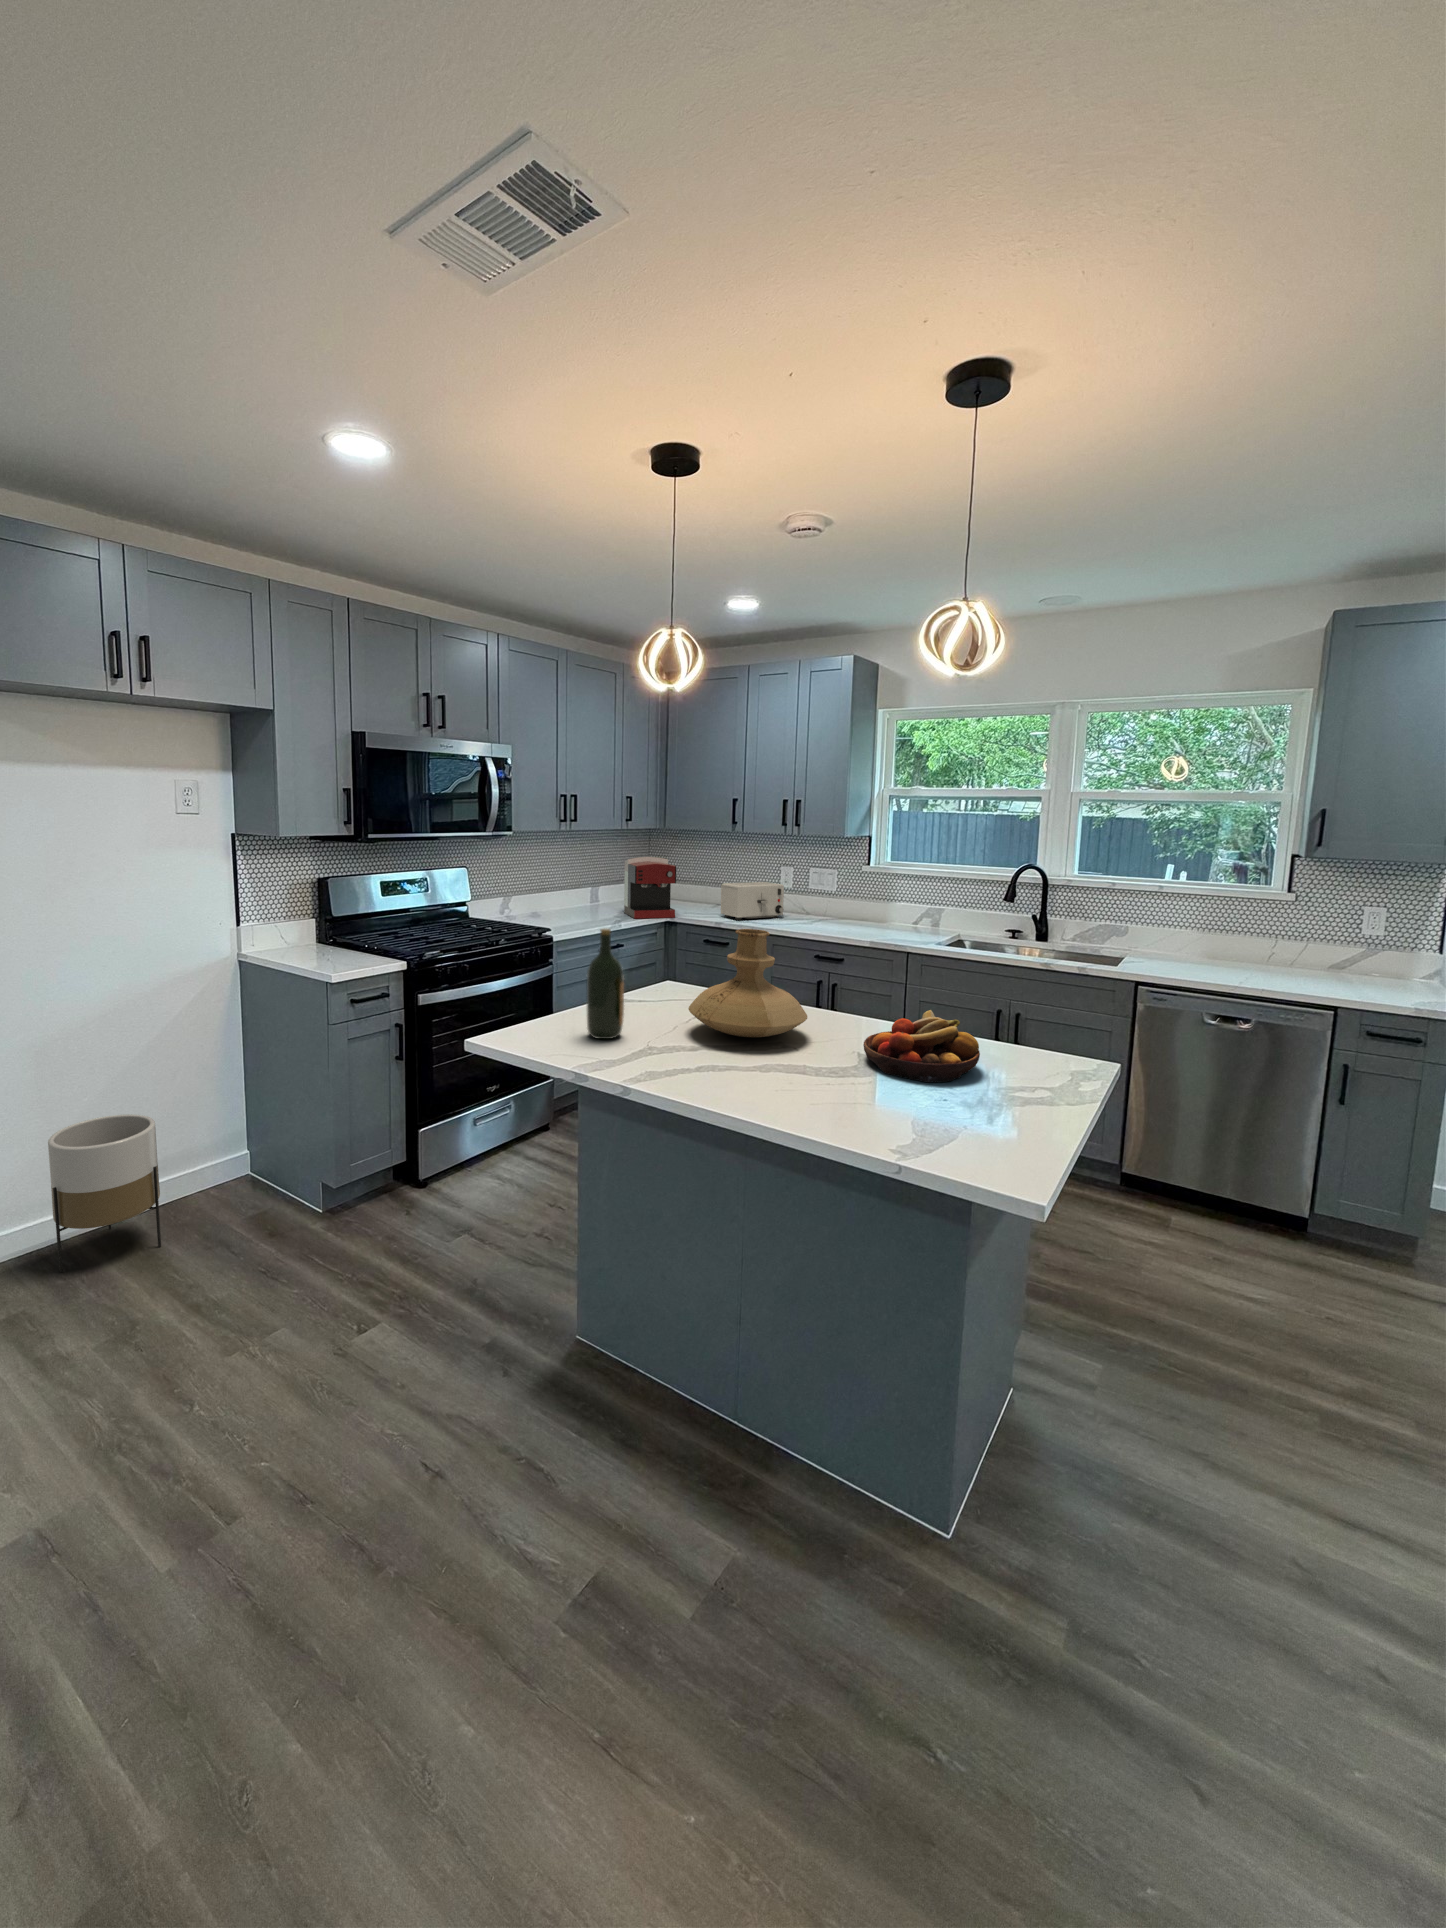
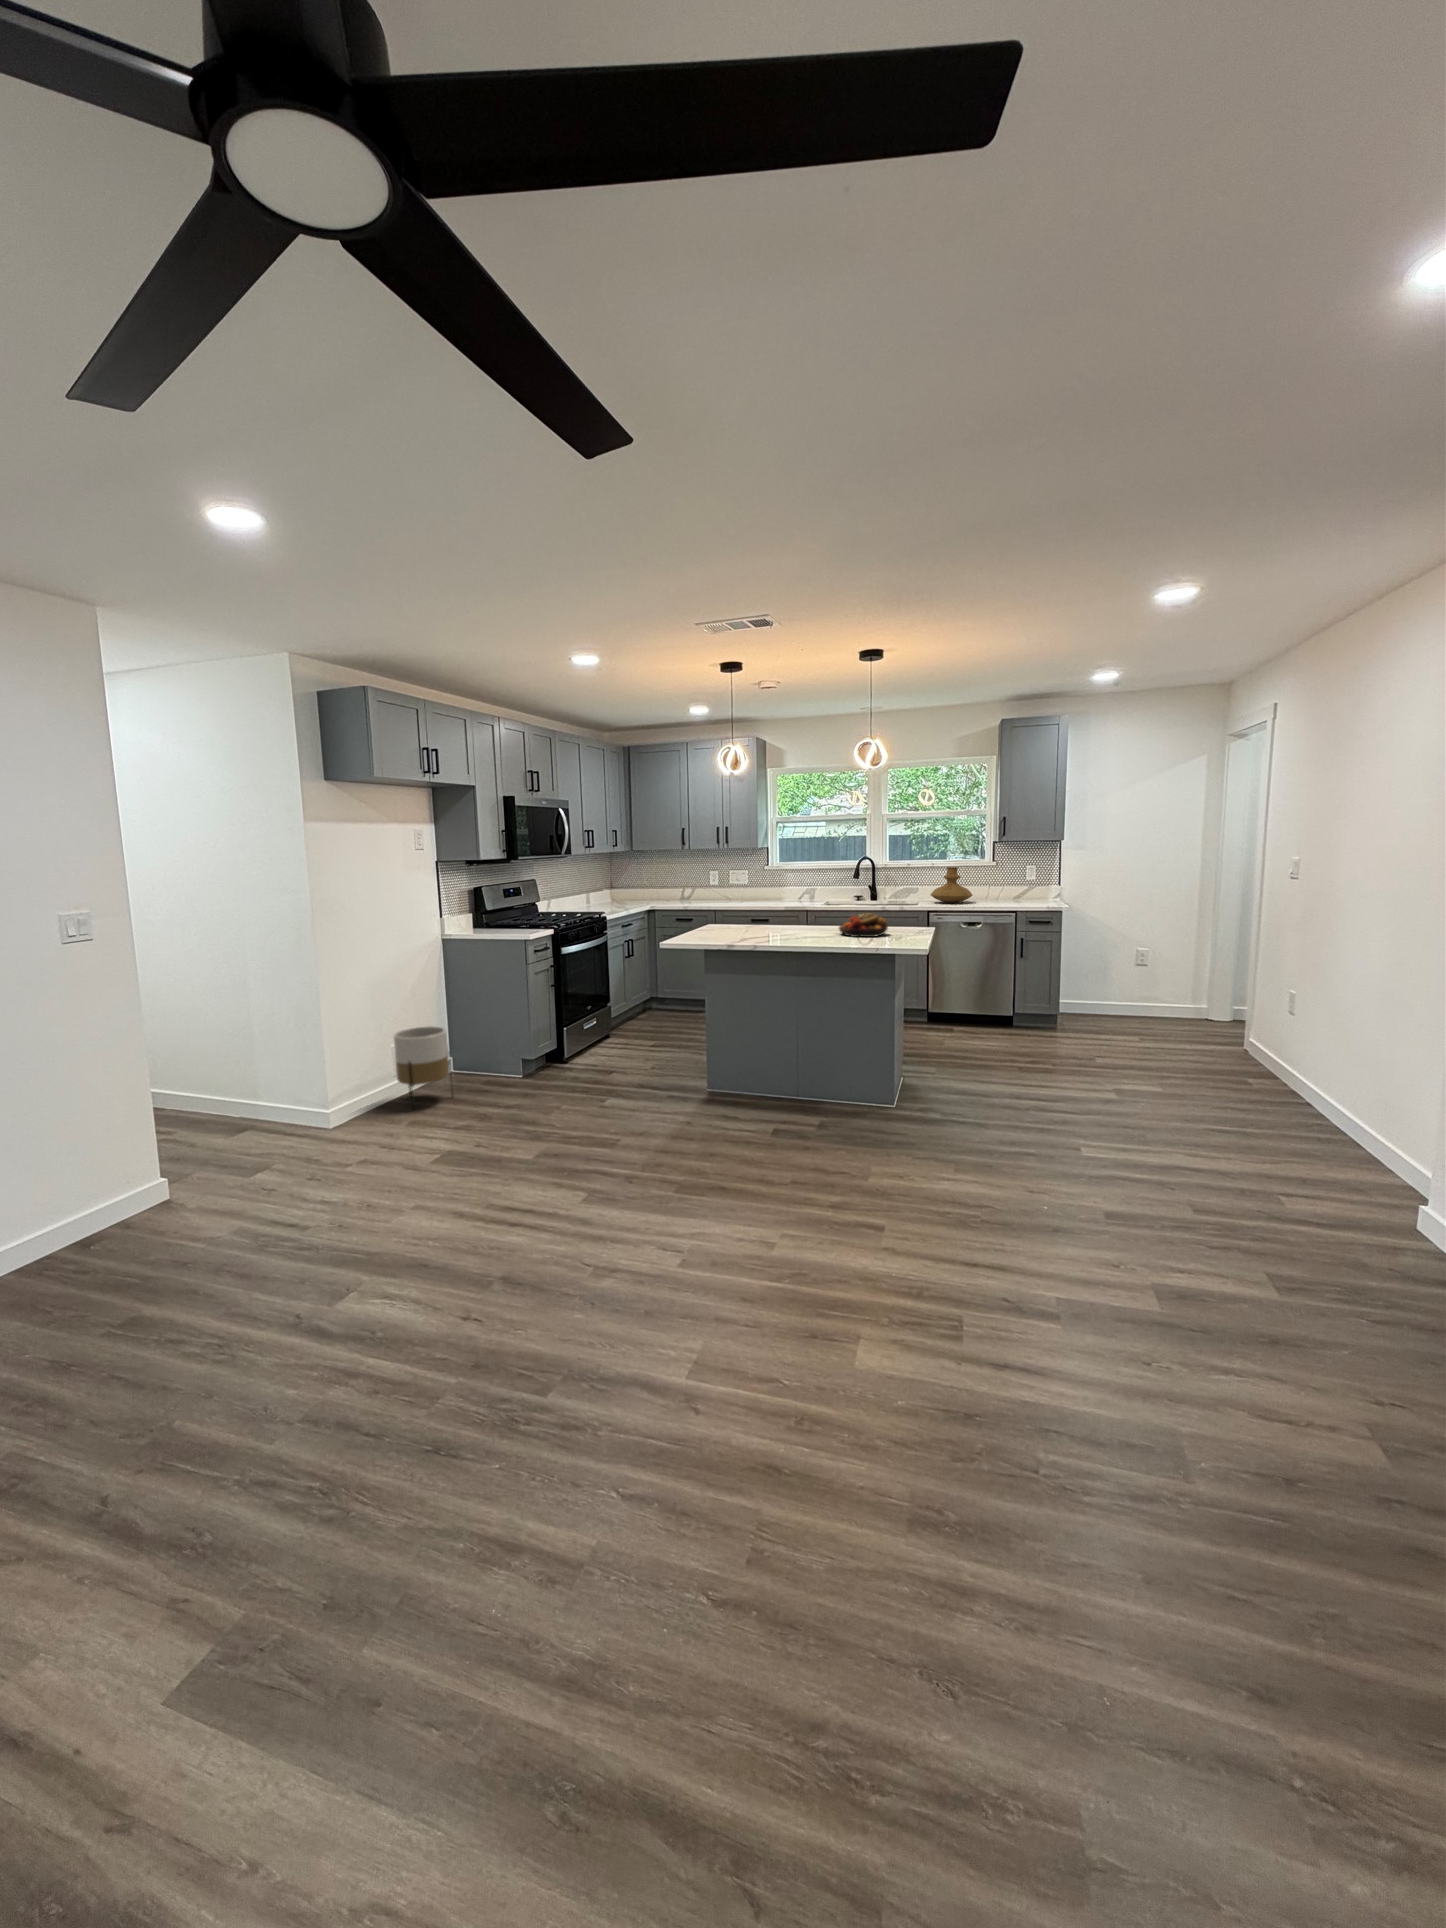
coffee maker: present [624,857,676,918] -> none [611,869,651,909]
toaster: present [721,882,784,920] -> none [678,881,718,905]
wine bottle: present [587,929,624,1039] -> none [714,887,732,939]
vase: present [688,929,807,1037] -> present [930,867,972,903]

